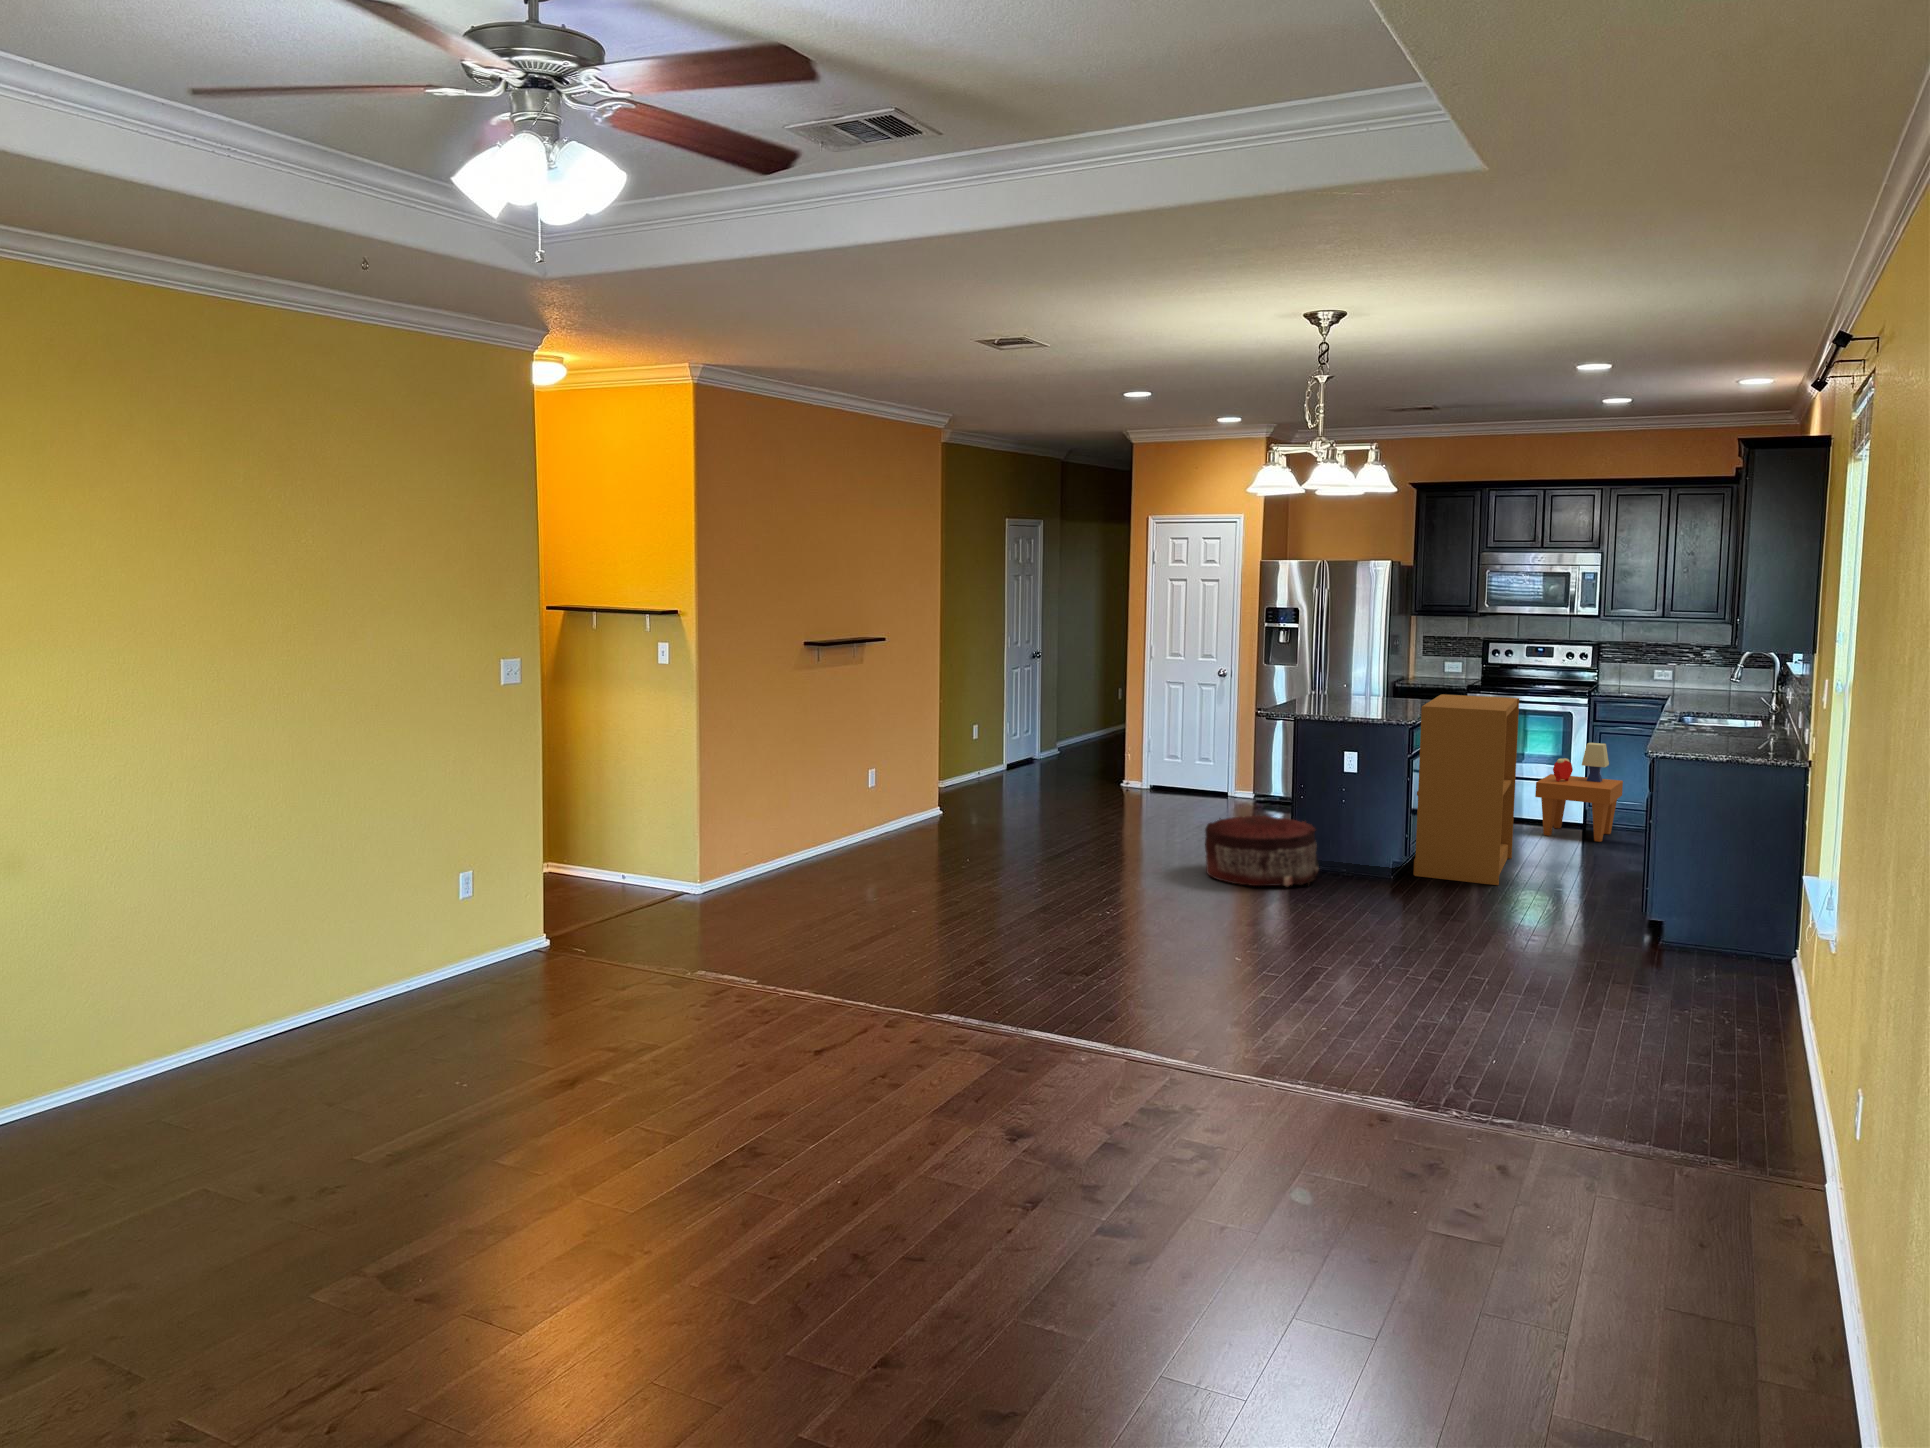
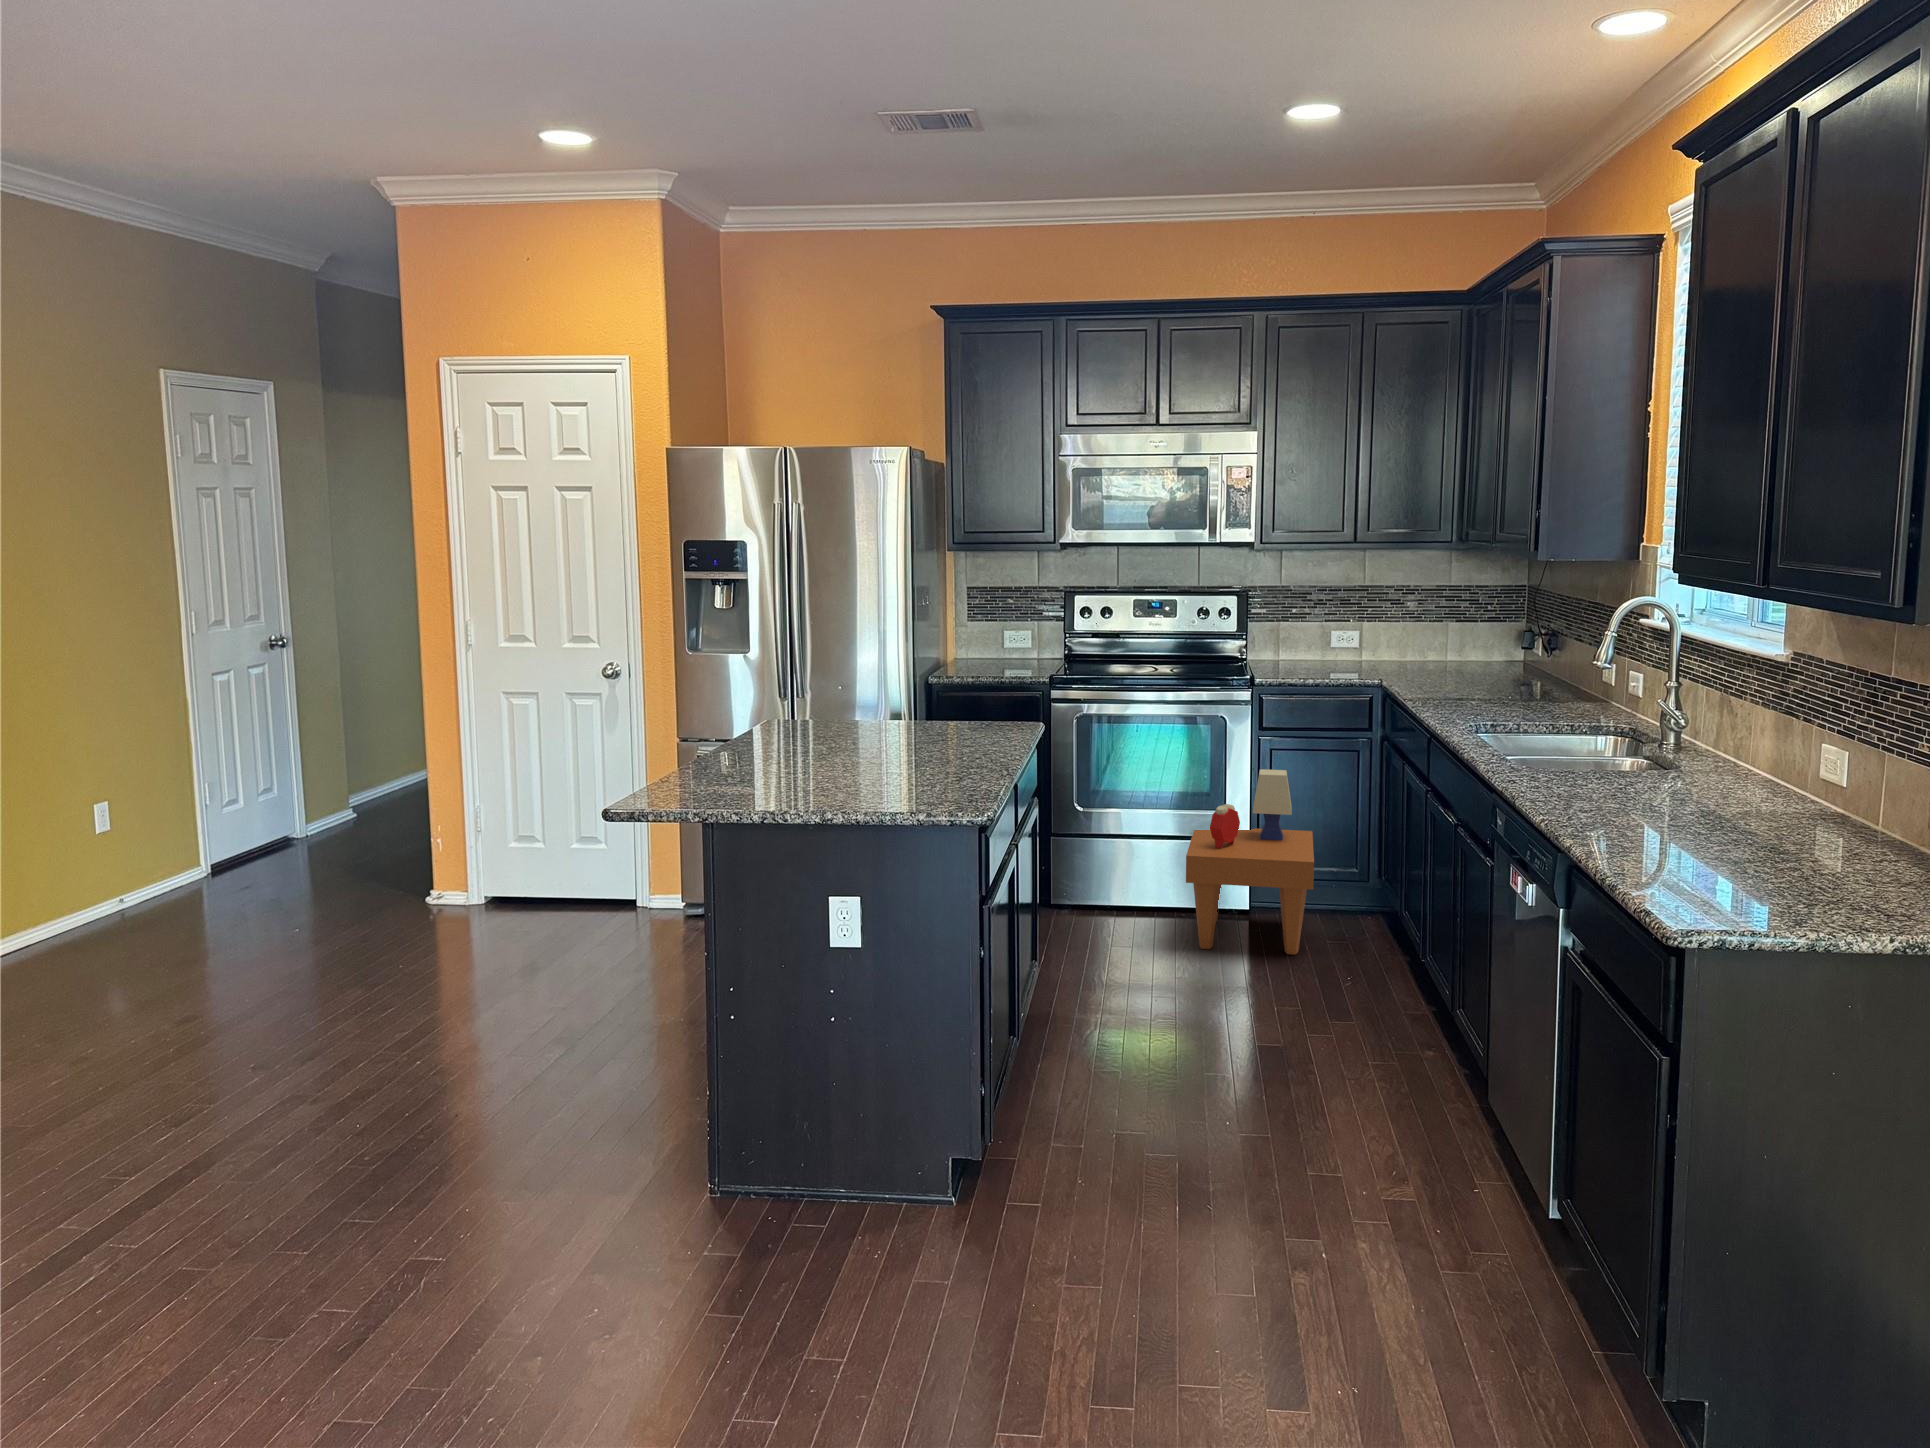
bookshelf: present [1413,694,1519,885] -> none [1008,717,1205,1183]
pouf: present [1205,816,1319,886] -> none [453,1080,780,1372]

